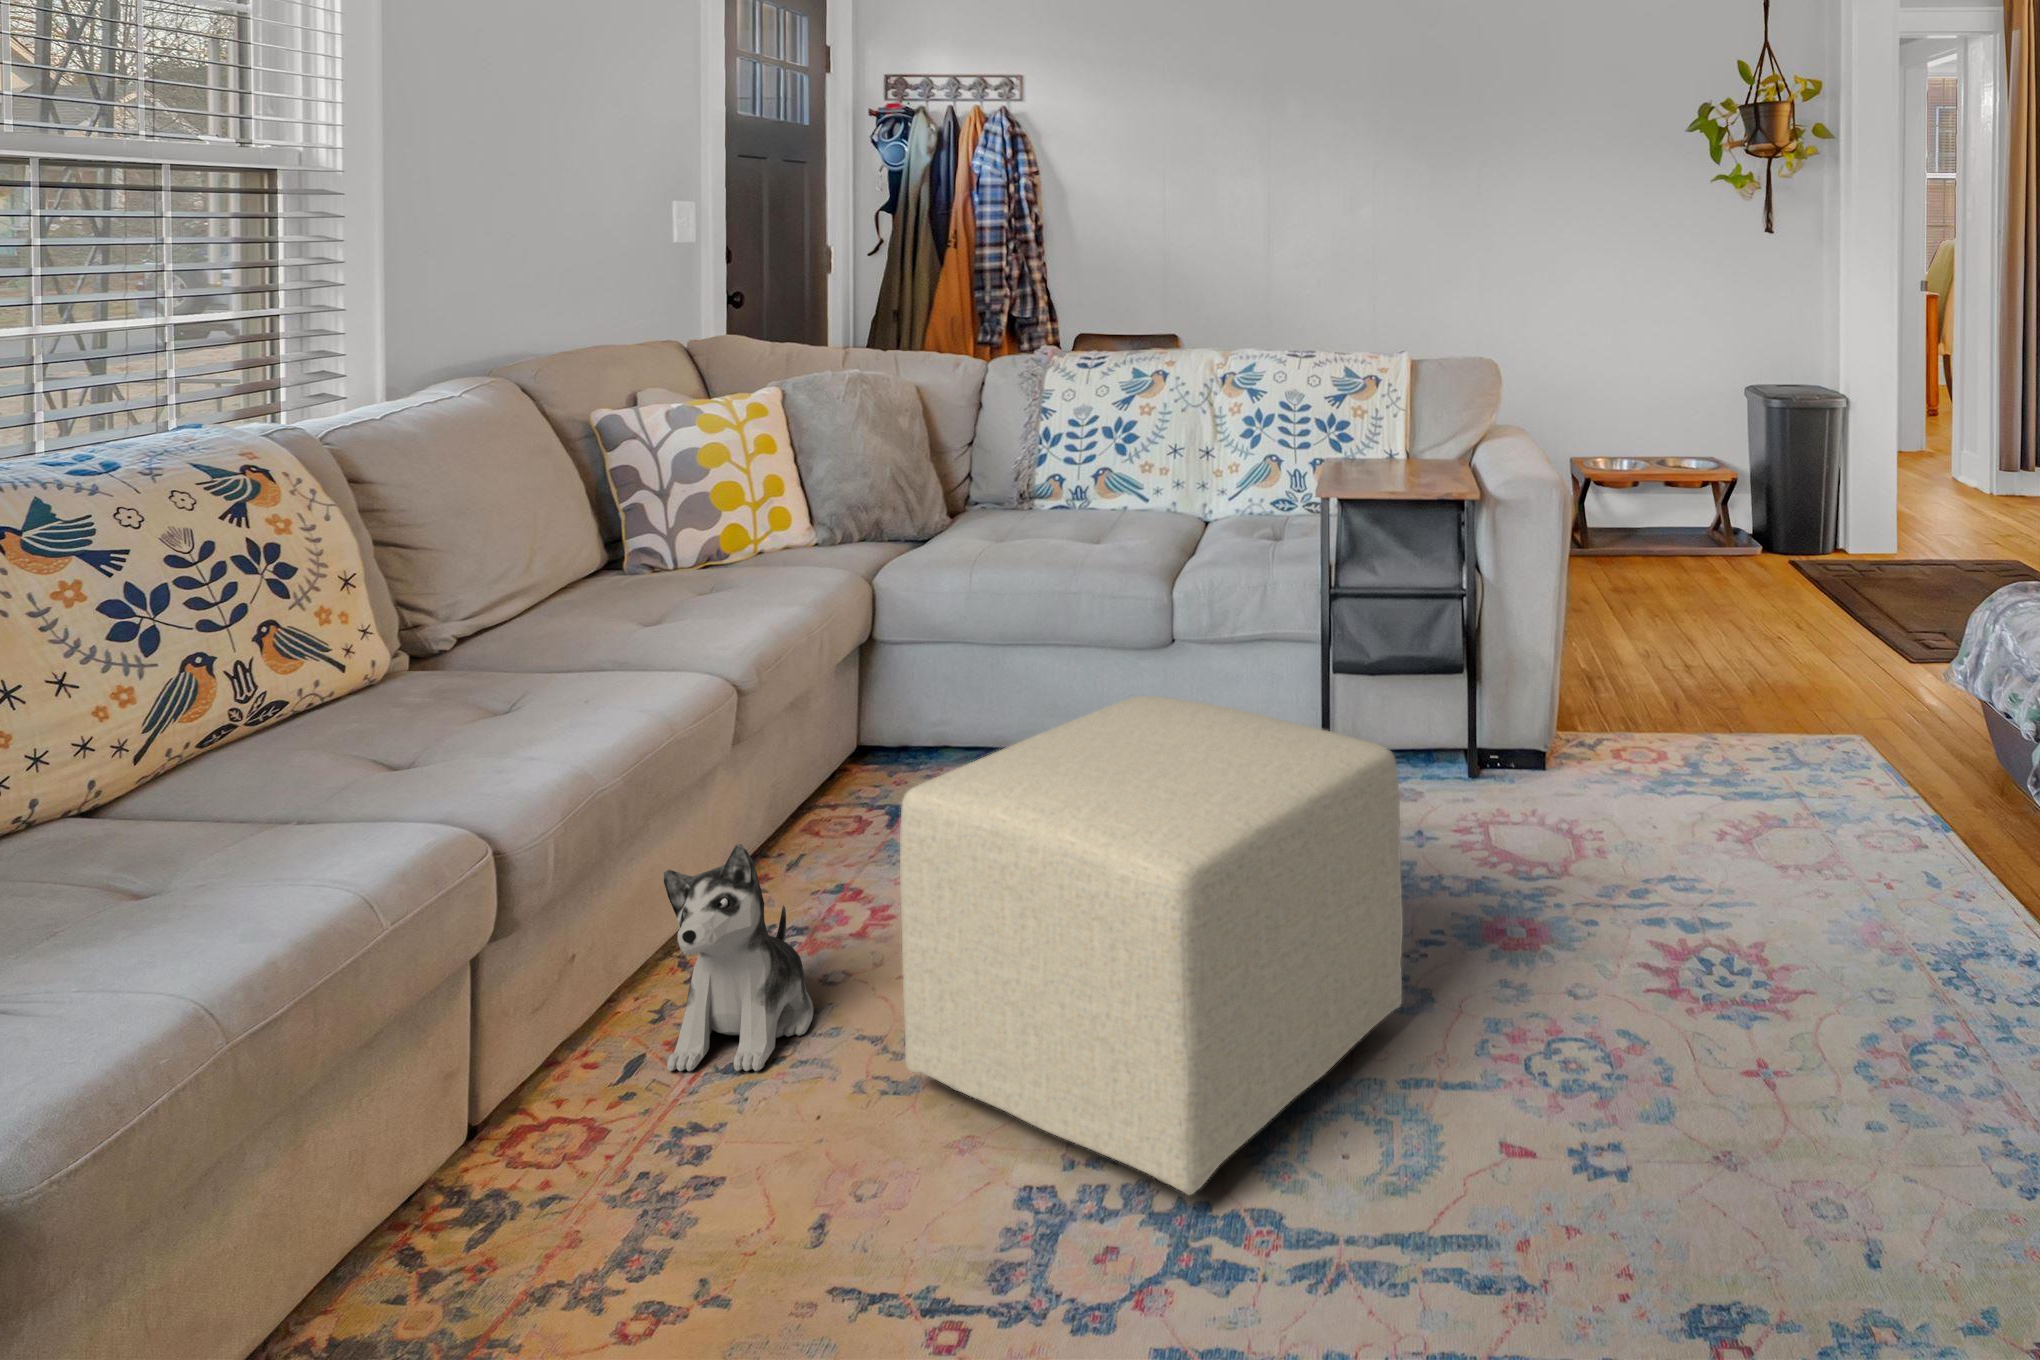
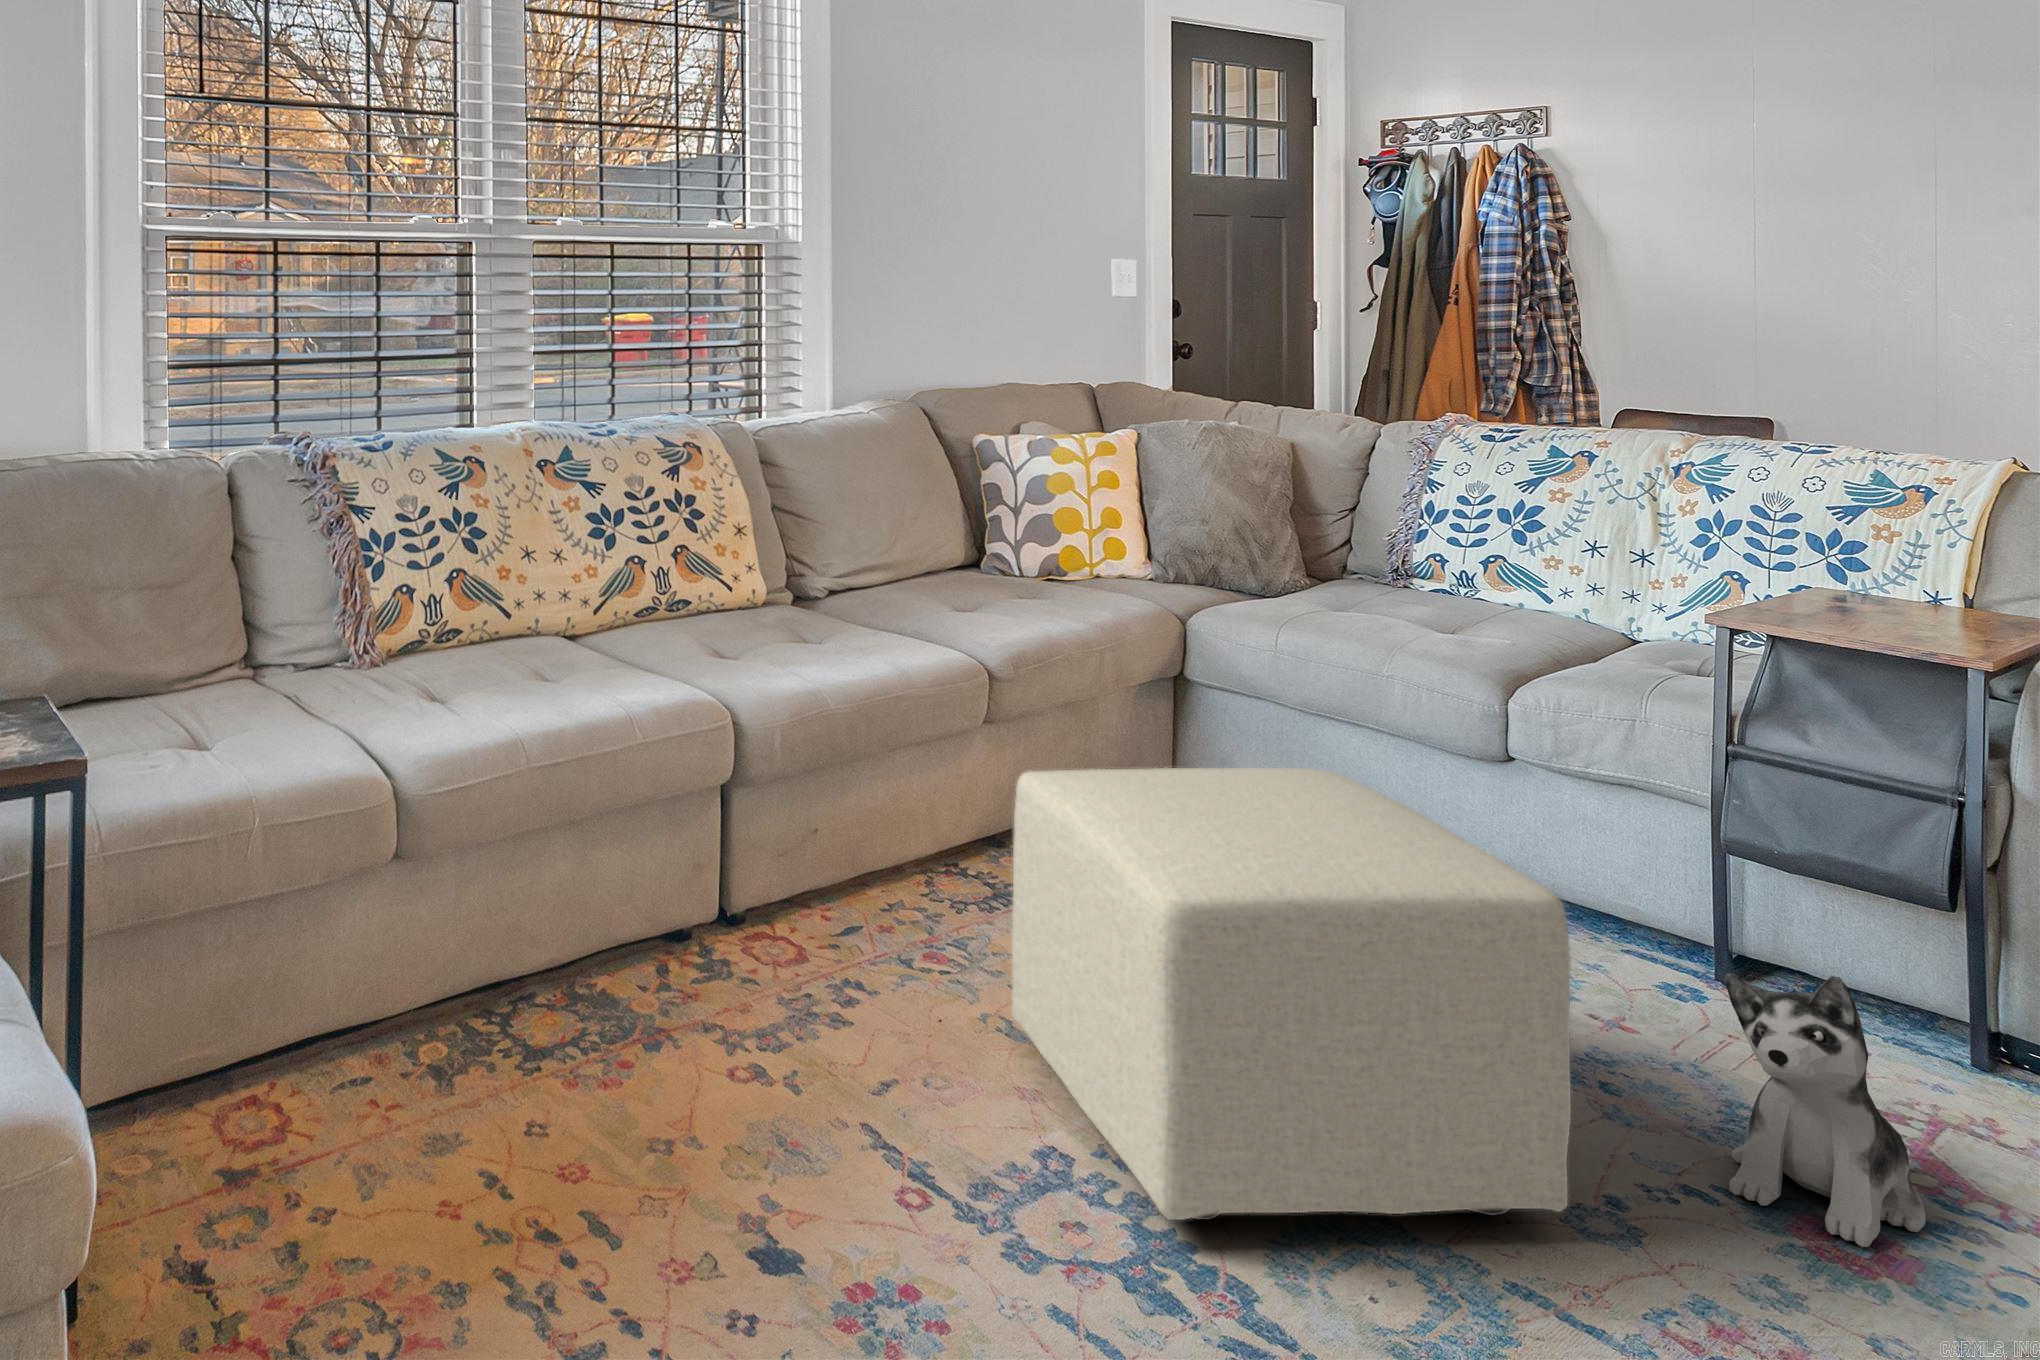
plush toy: present [664,844,813,1071] -> present [1725,974,1926,1247]

